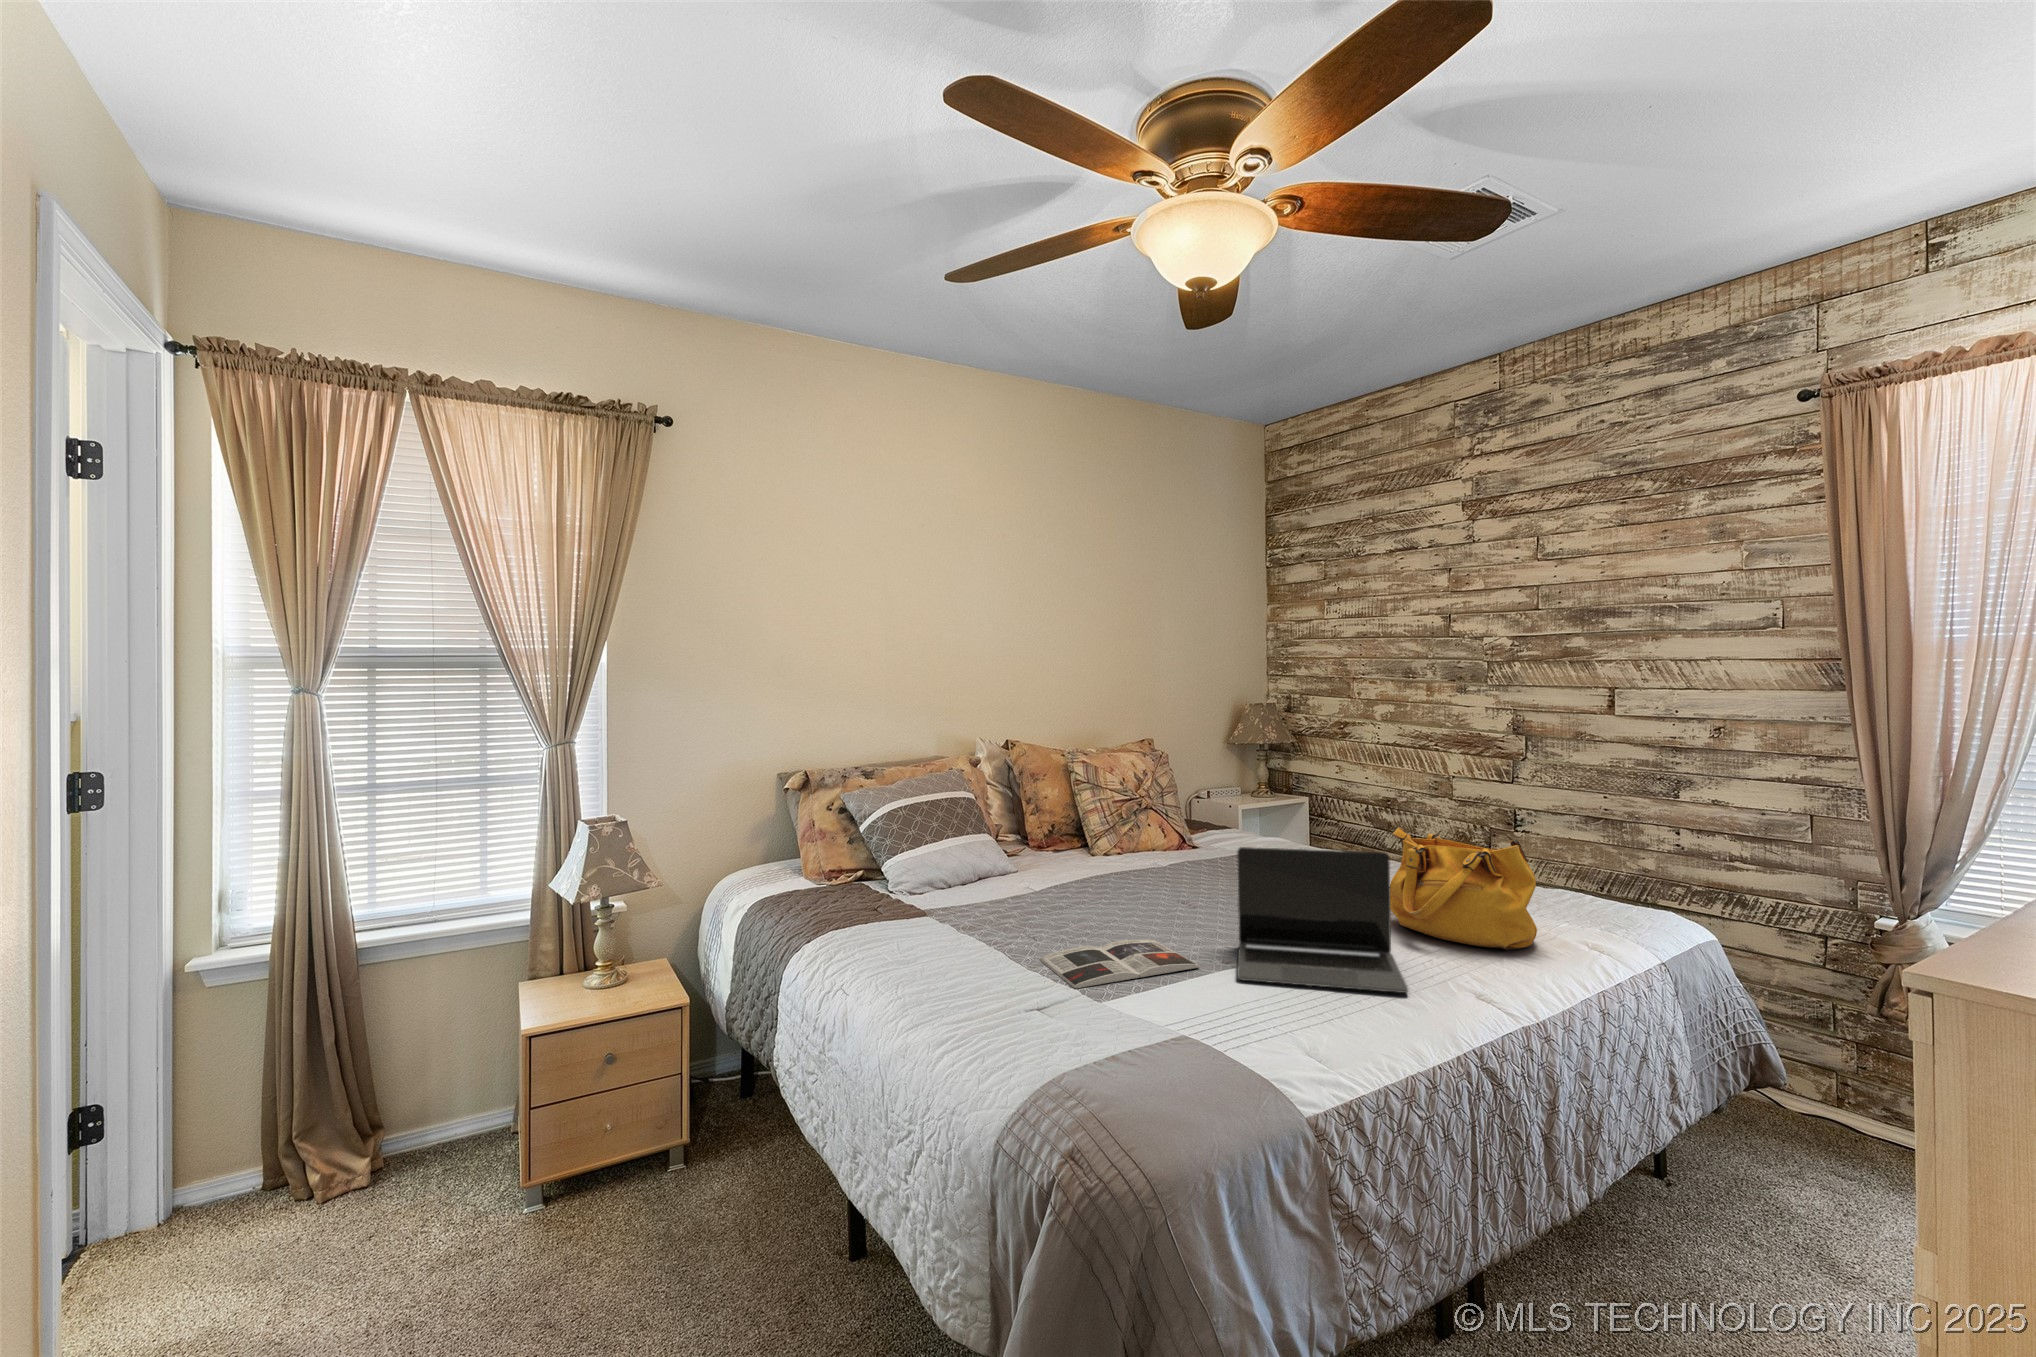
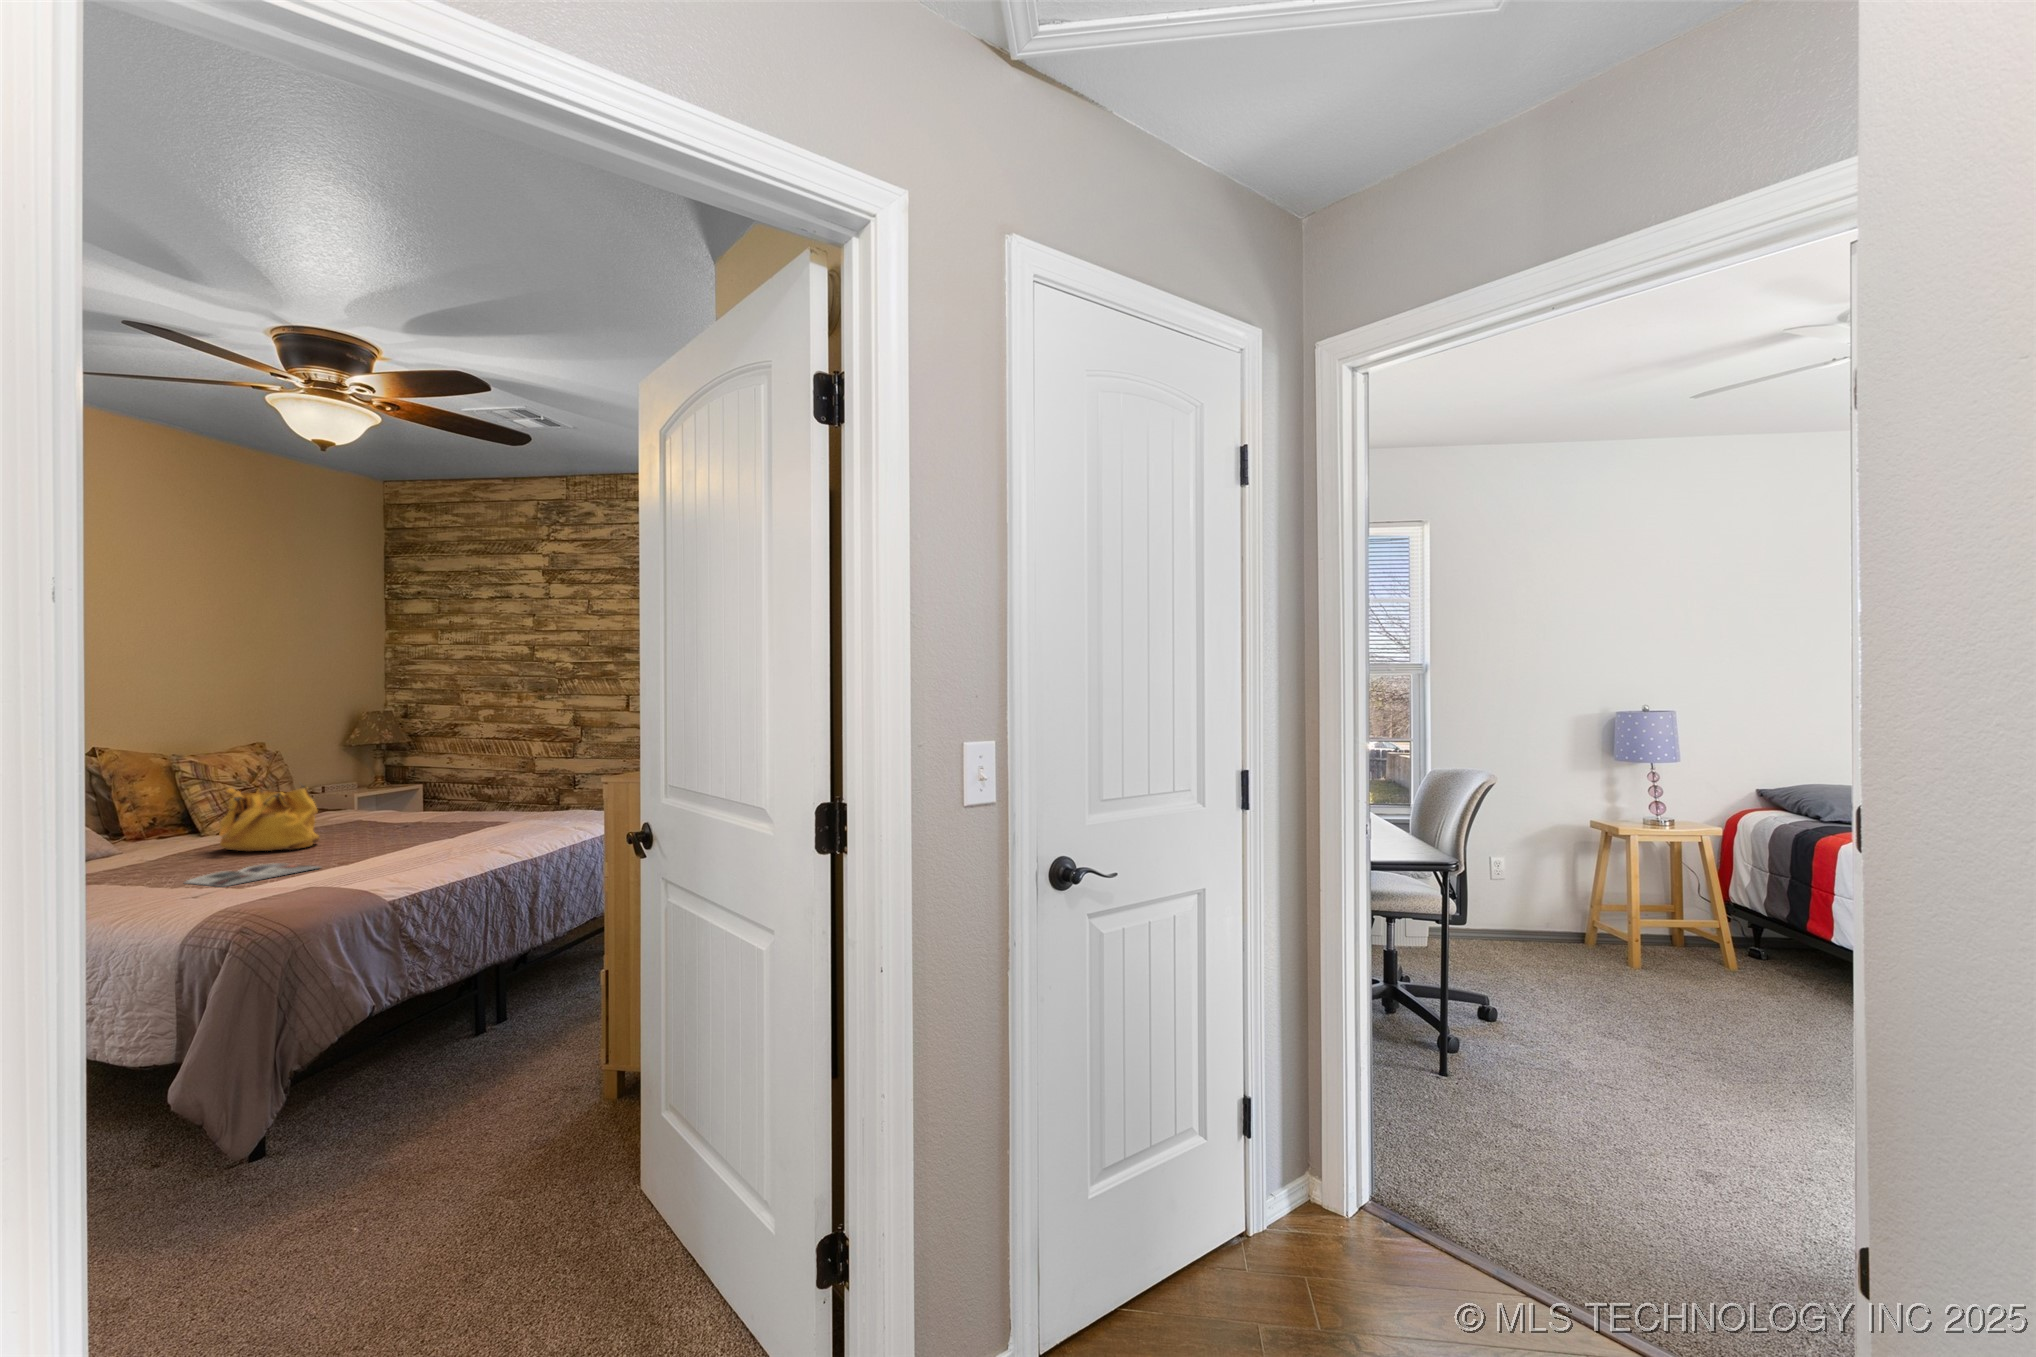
handbag: present [1390,828,1537,950] -> present [219,783,319,851]
laptop: present [1237,847,1408,993] -> none [350,788,461,867]

